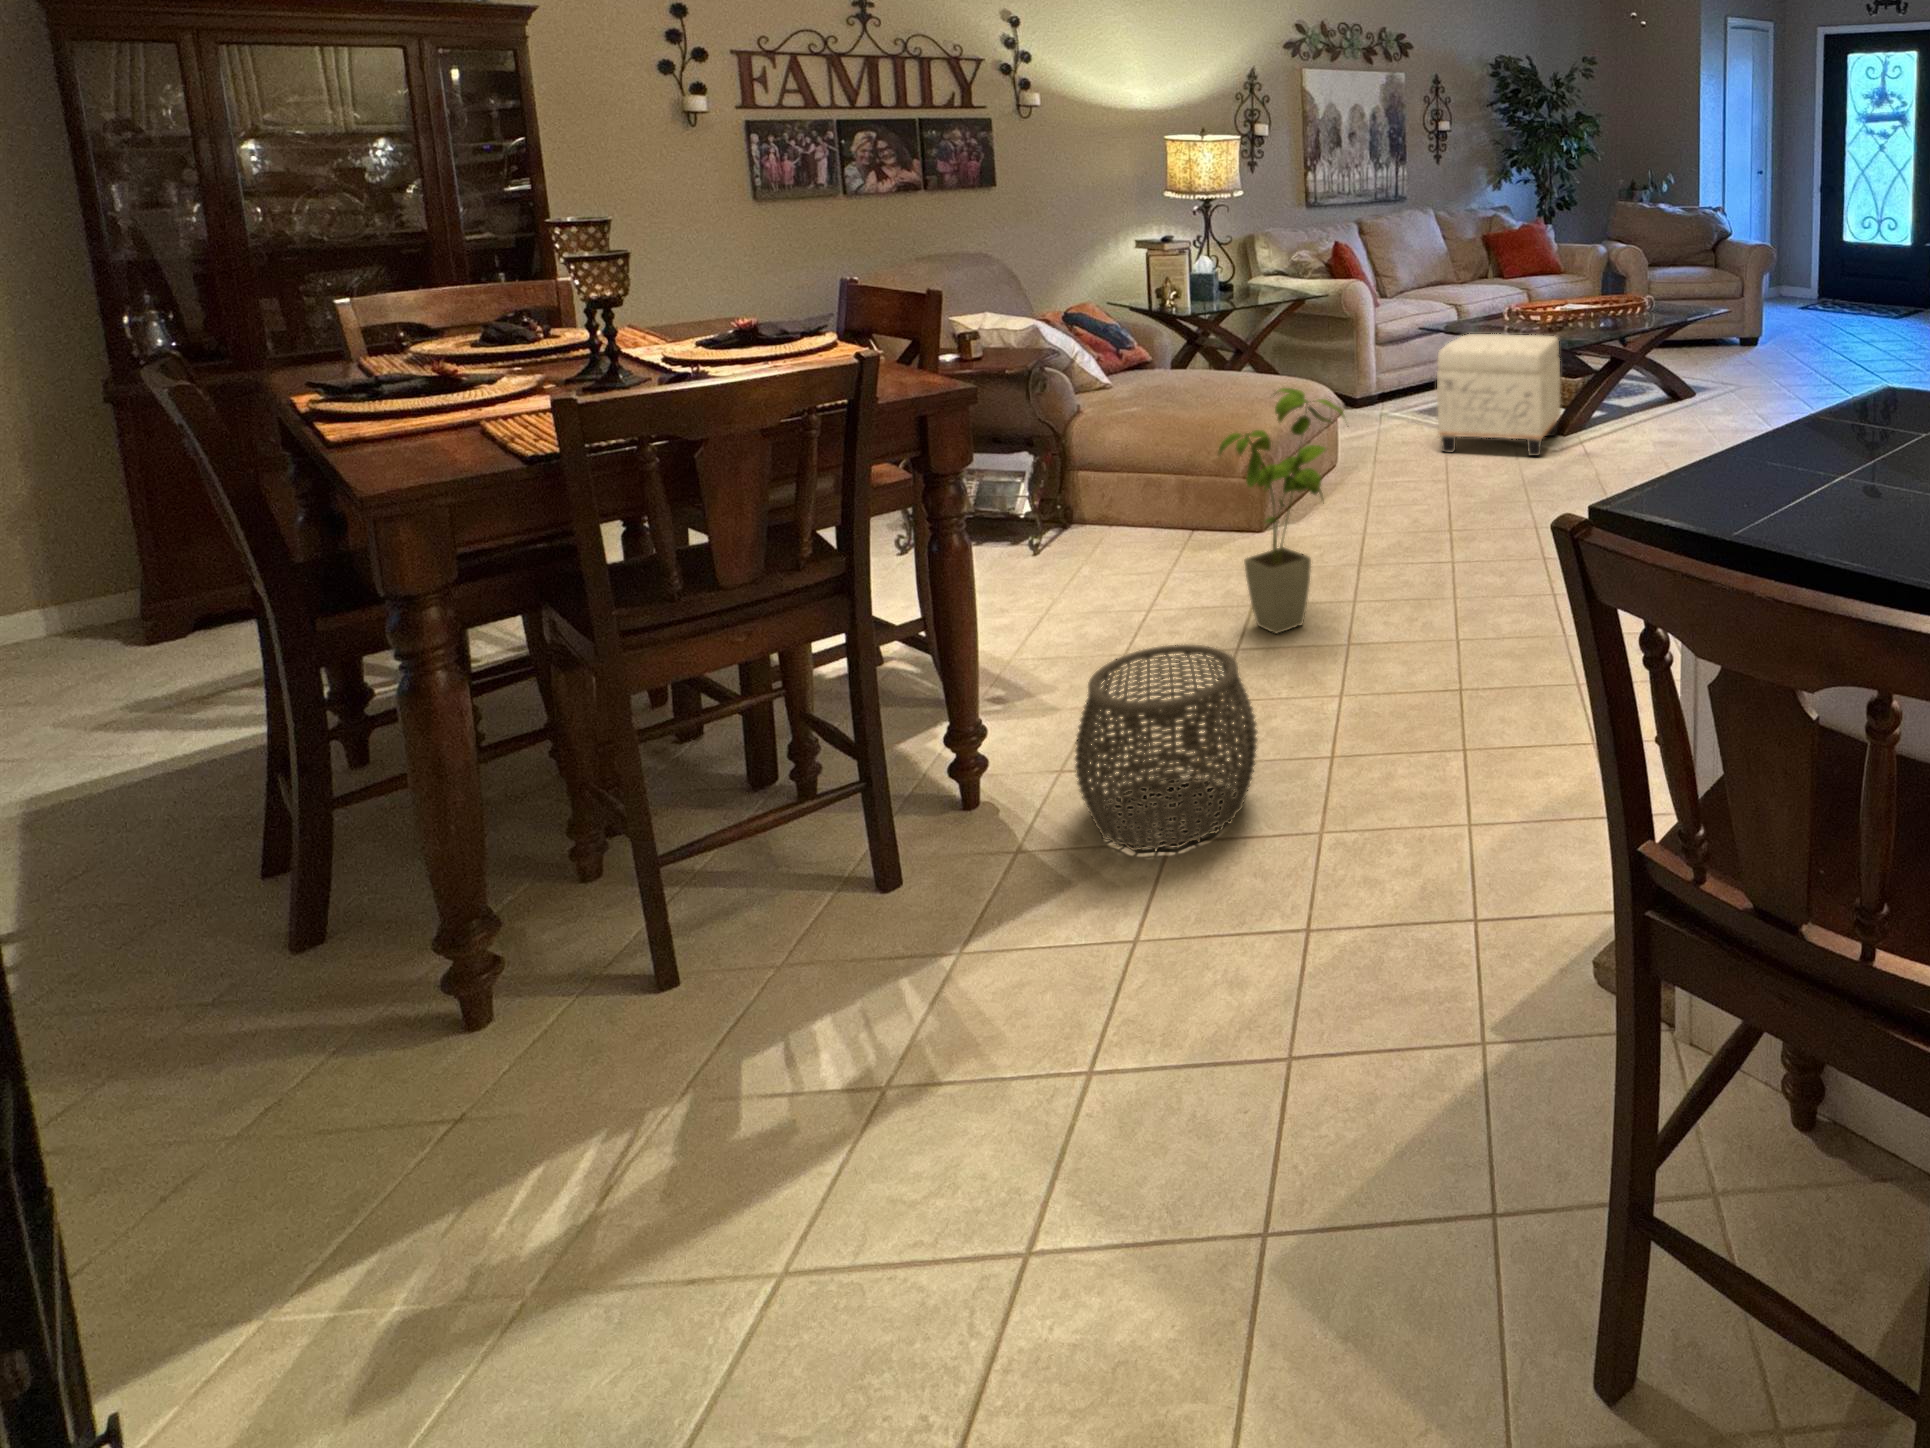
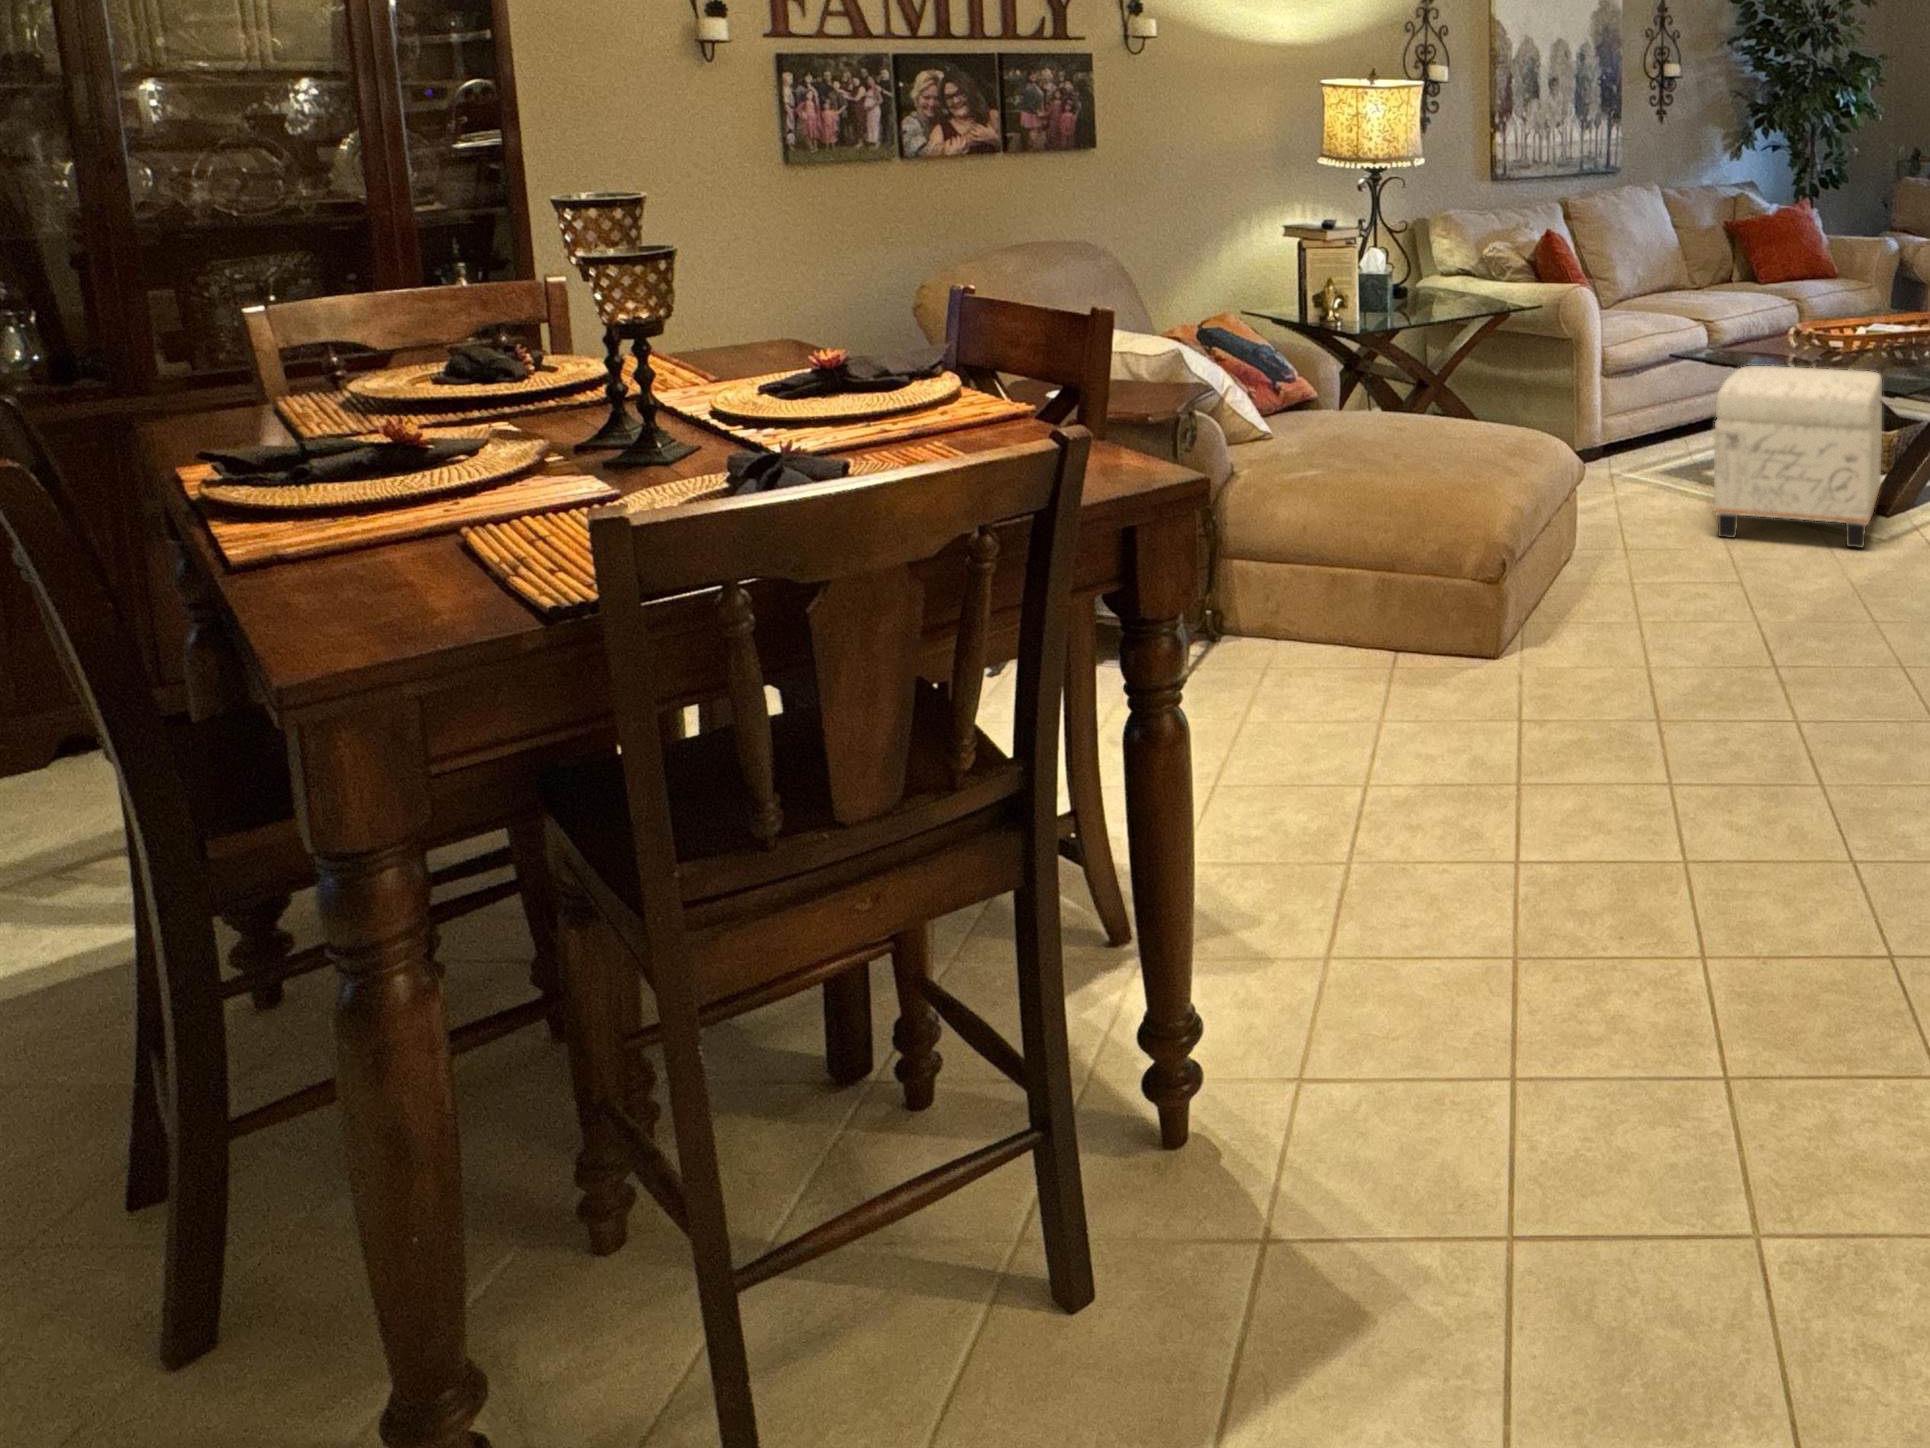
house plant: present [1218,388,1344,634] -> none [1492,462,1694,839]
woven basket: present [1075,644,1257,851] -> none [1355,898,1649,1266]

